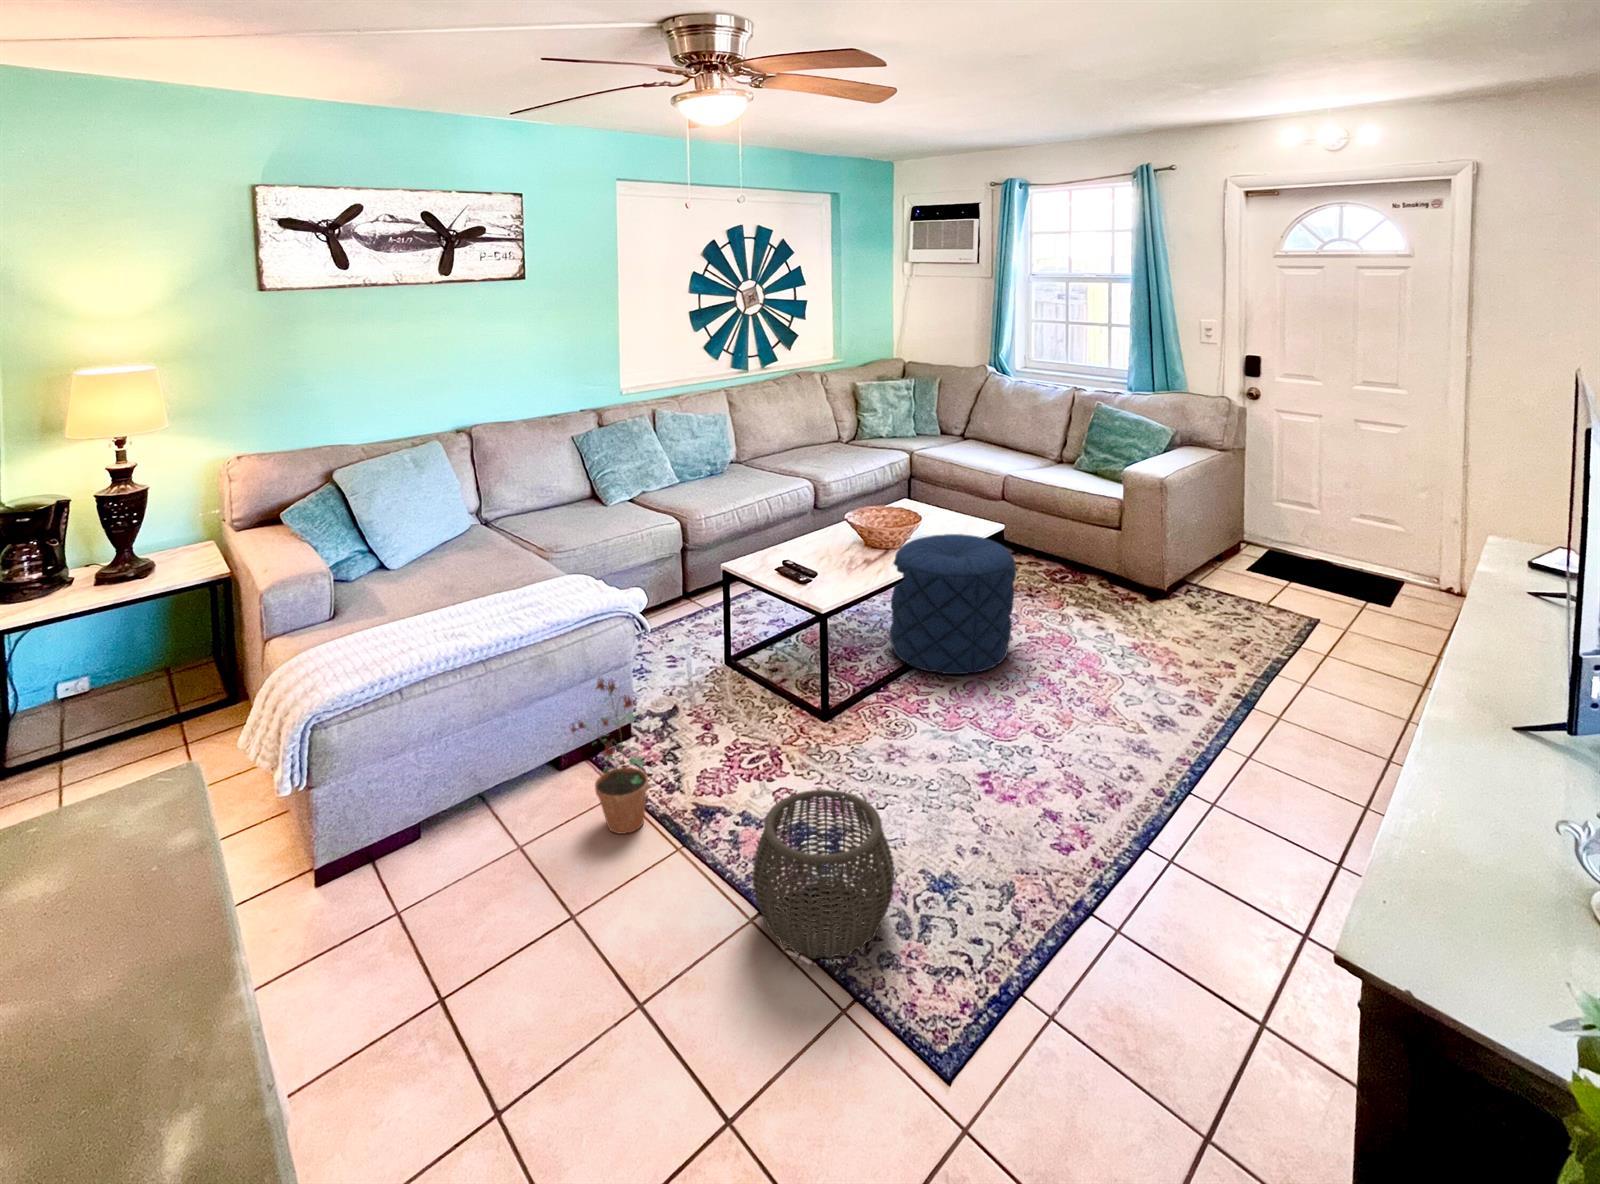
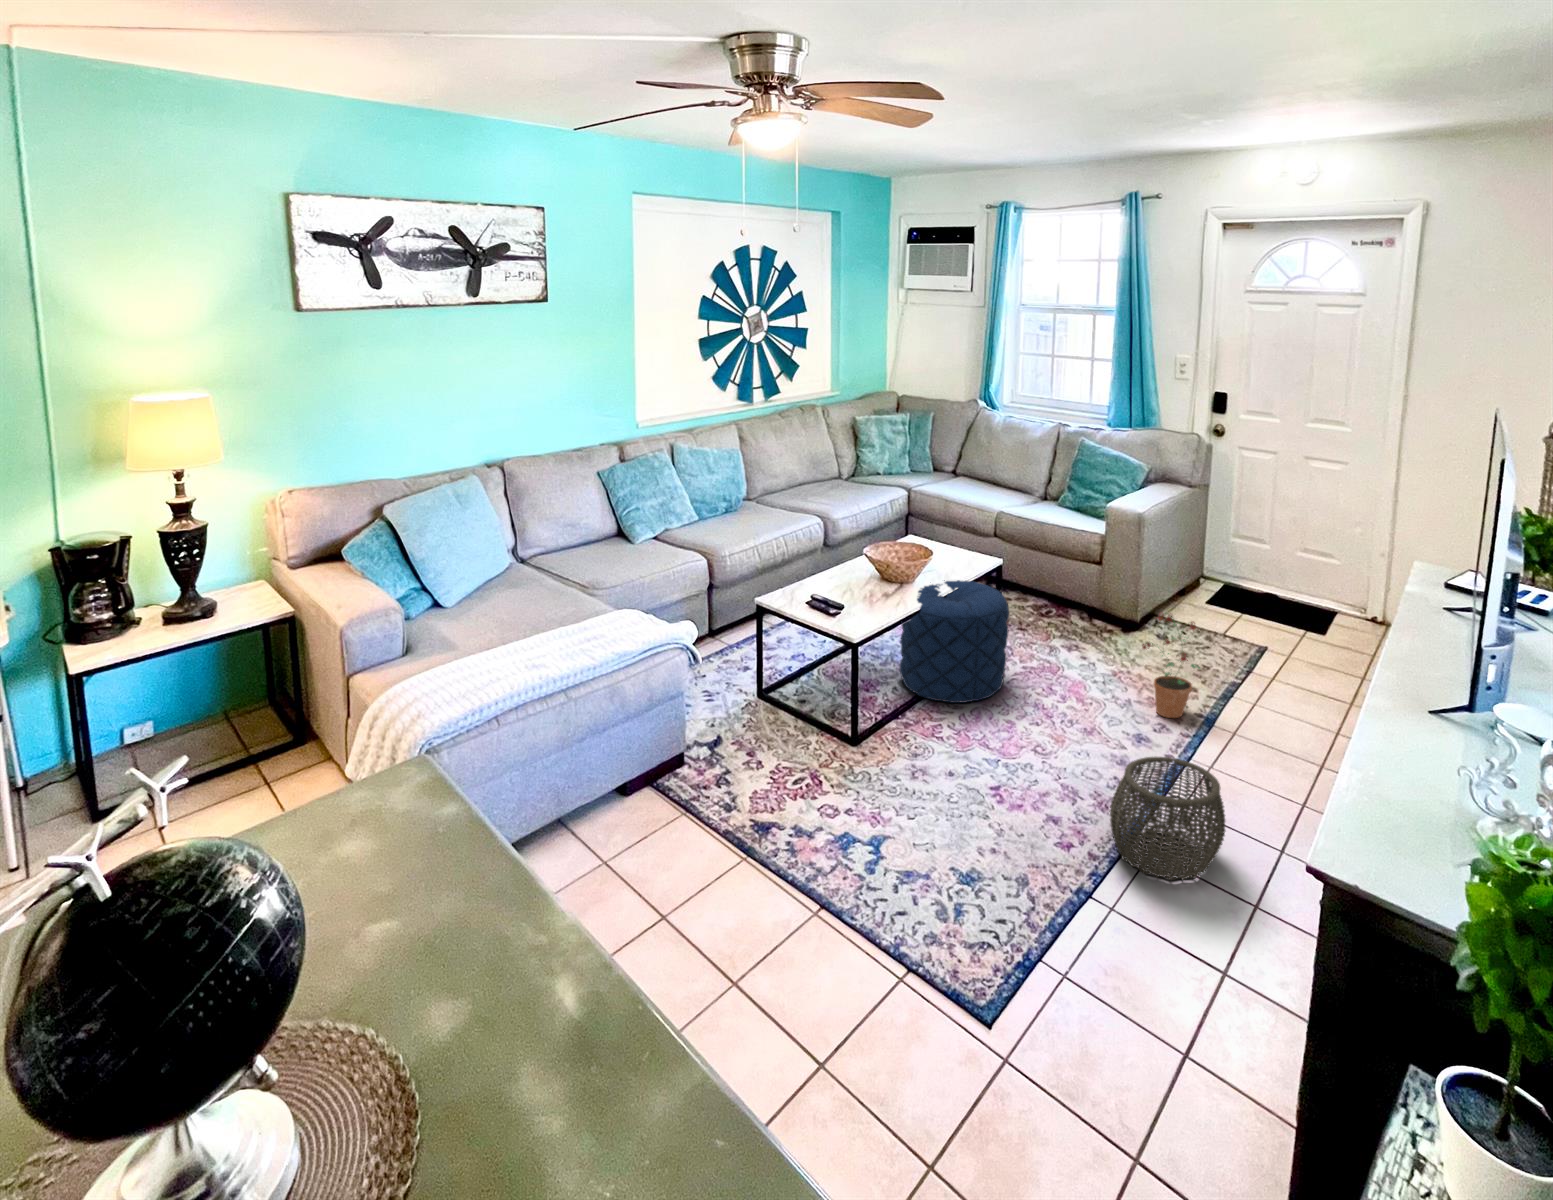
potted plant: present [571,678,648,834] -> present [1142,612,1200,718]
woven basket: present [752,790,895,959] -> present [1109,757,1225,880]

